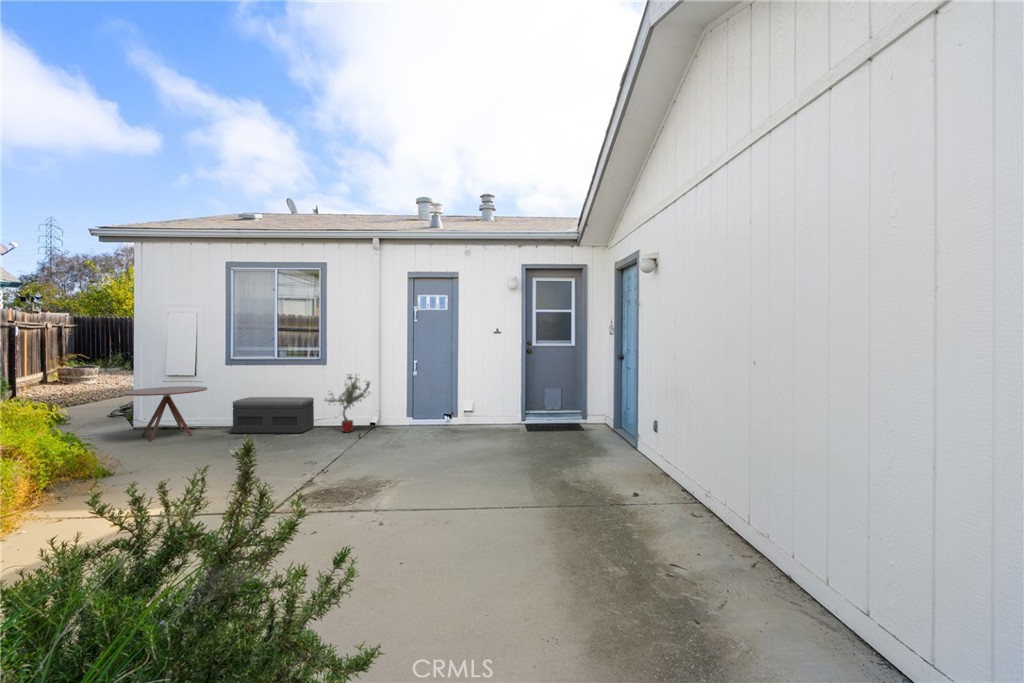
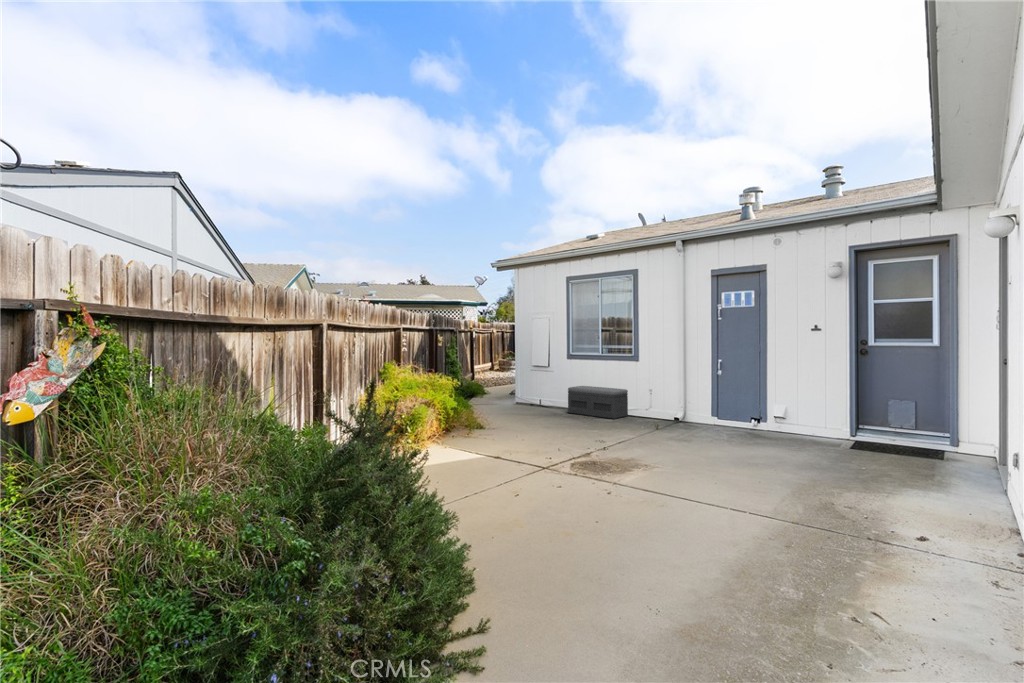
potted tree: present [324,374,370,433] -> none [632,370,673,423]
round table: present [123,386,207,441] -> none [504,374,554,412]

